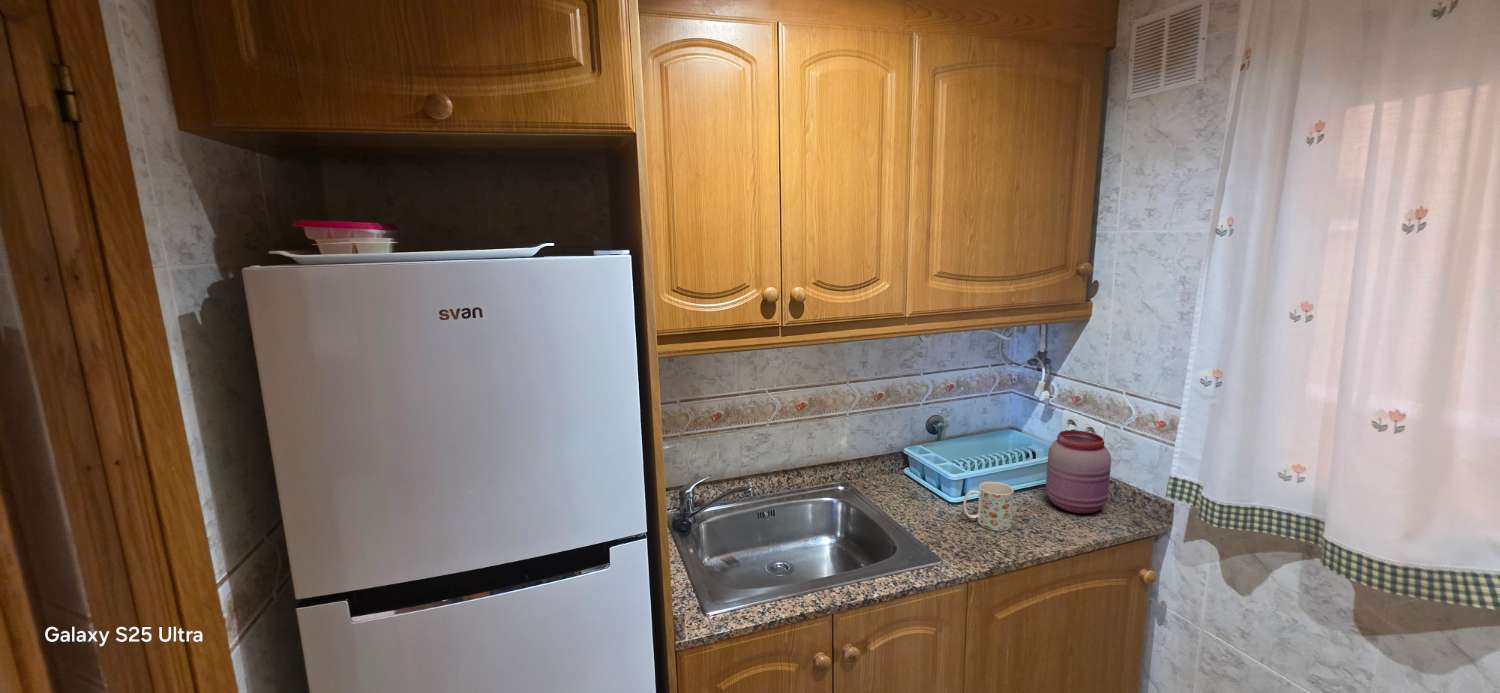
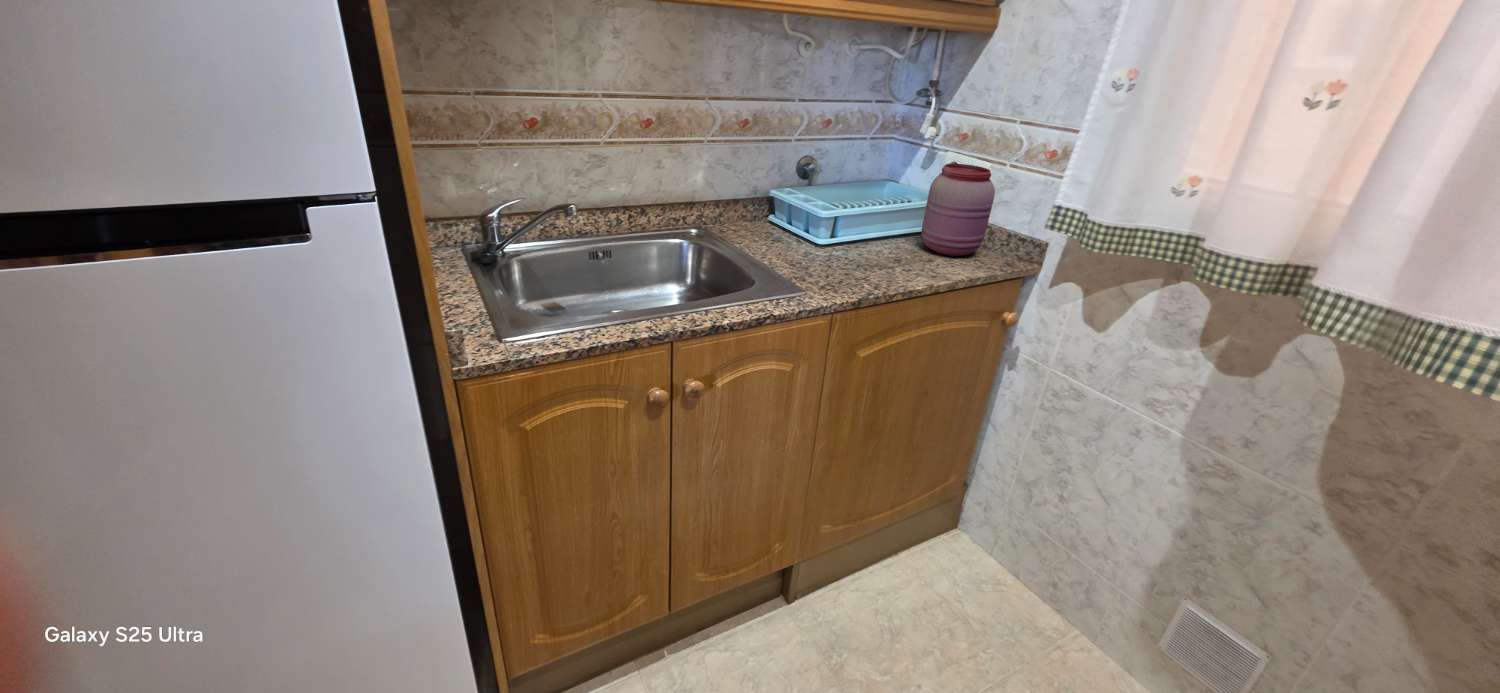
mug: present [963,482,1014,531] -> none [833,215,890,268]

